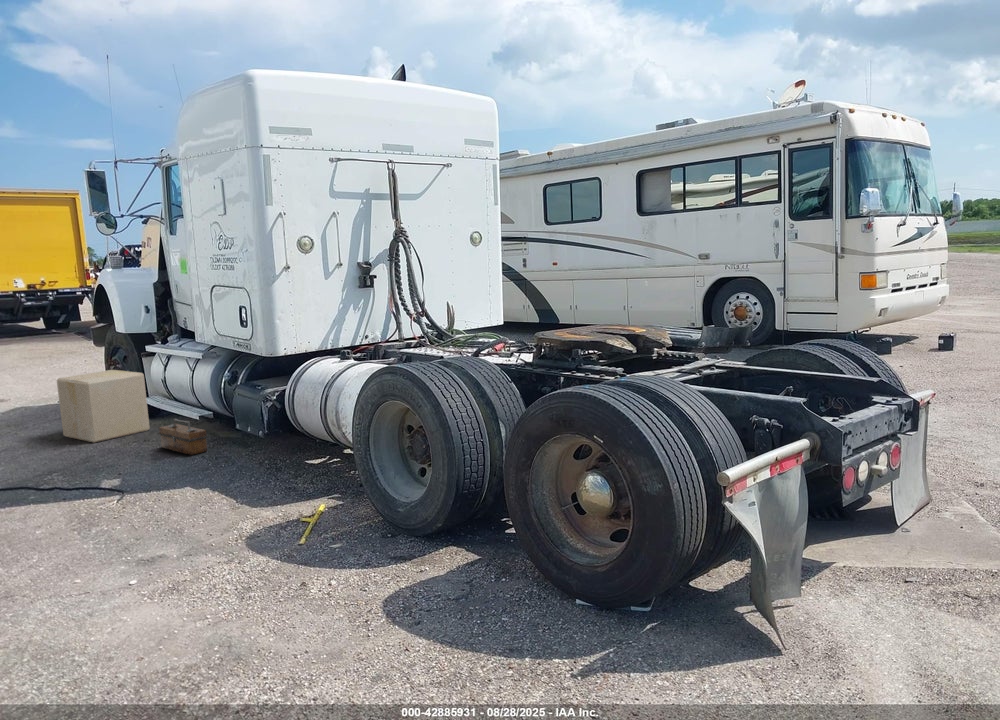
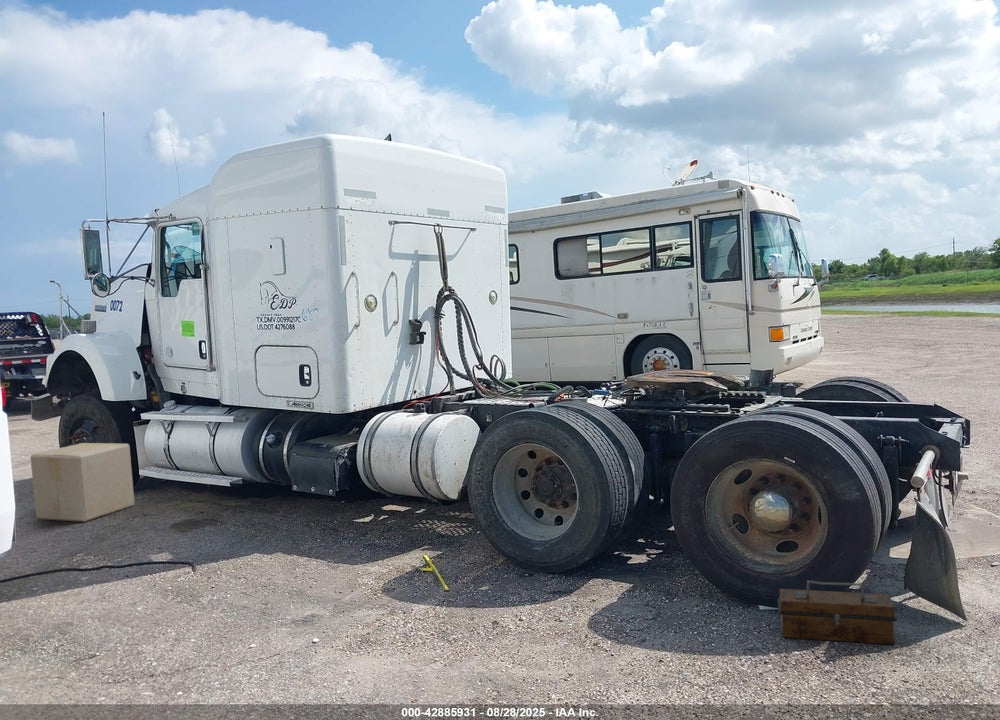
toolbox: present [158,419,208,455] -> present [778,580,897,644]

